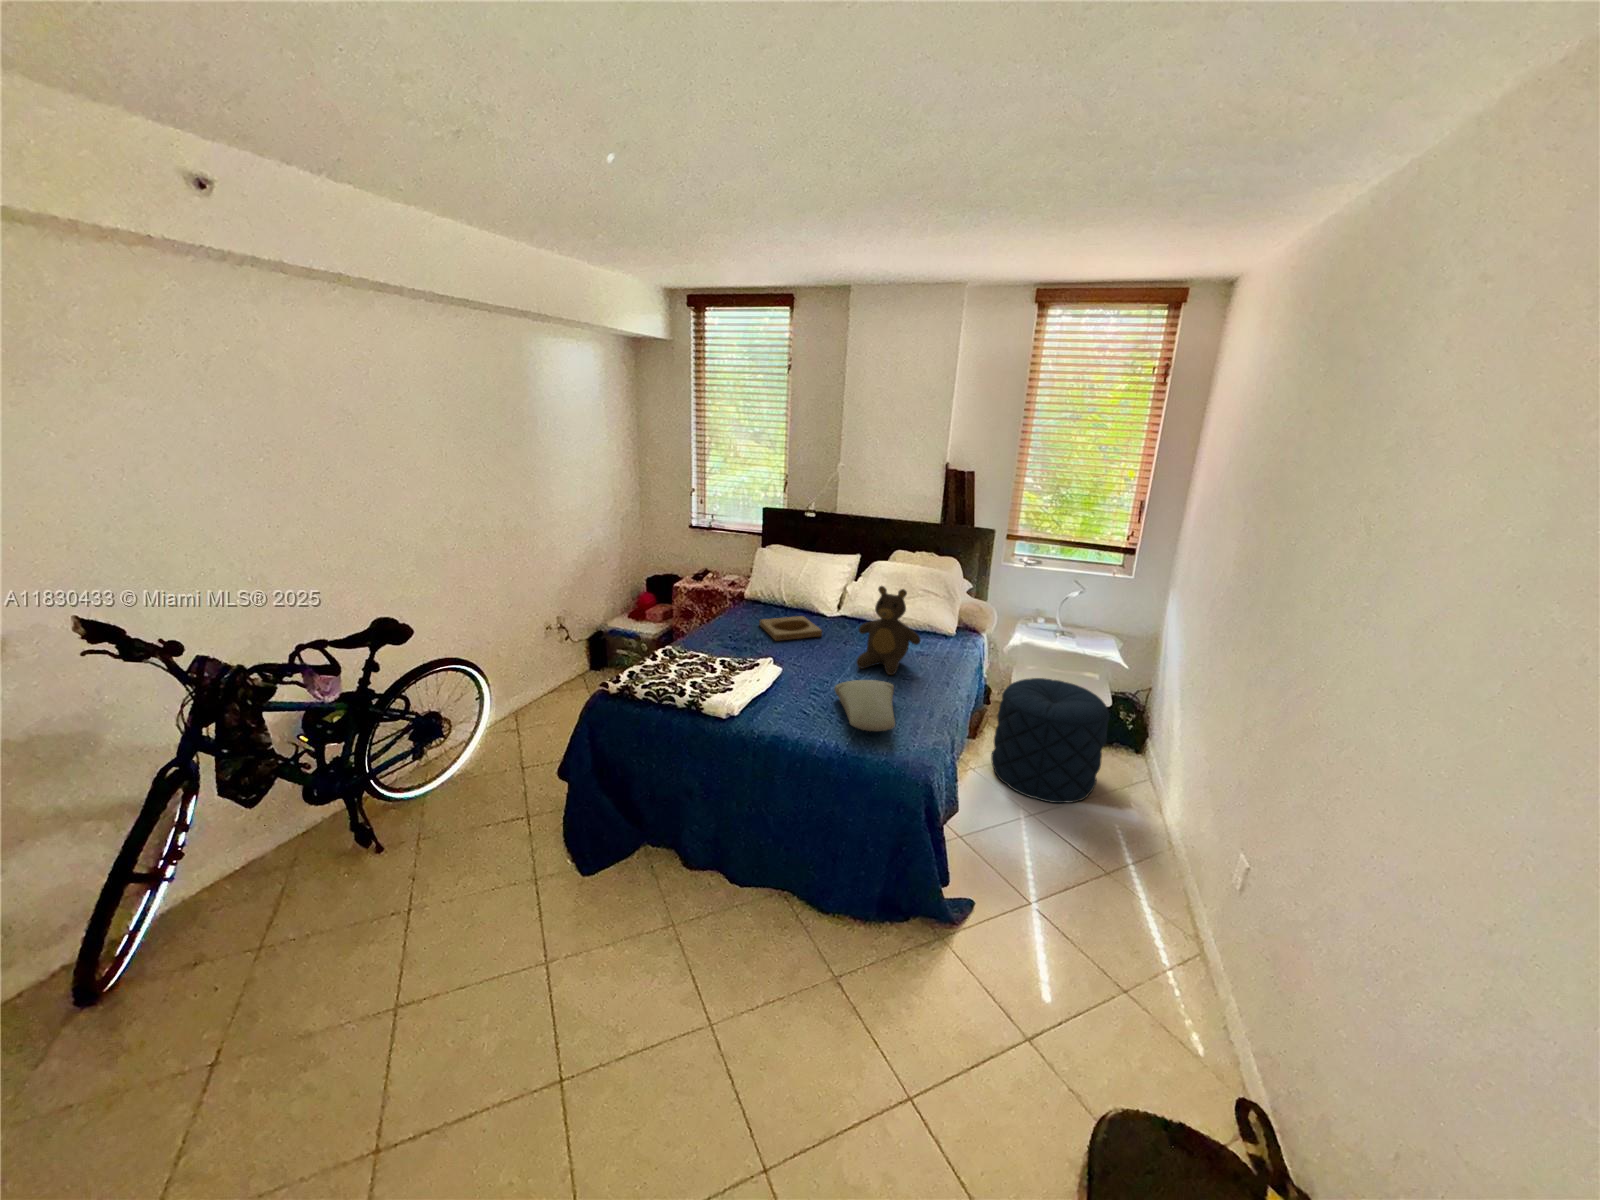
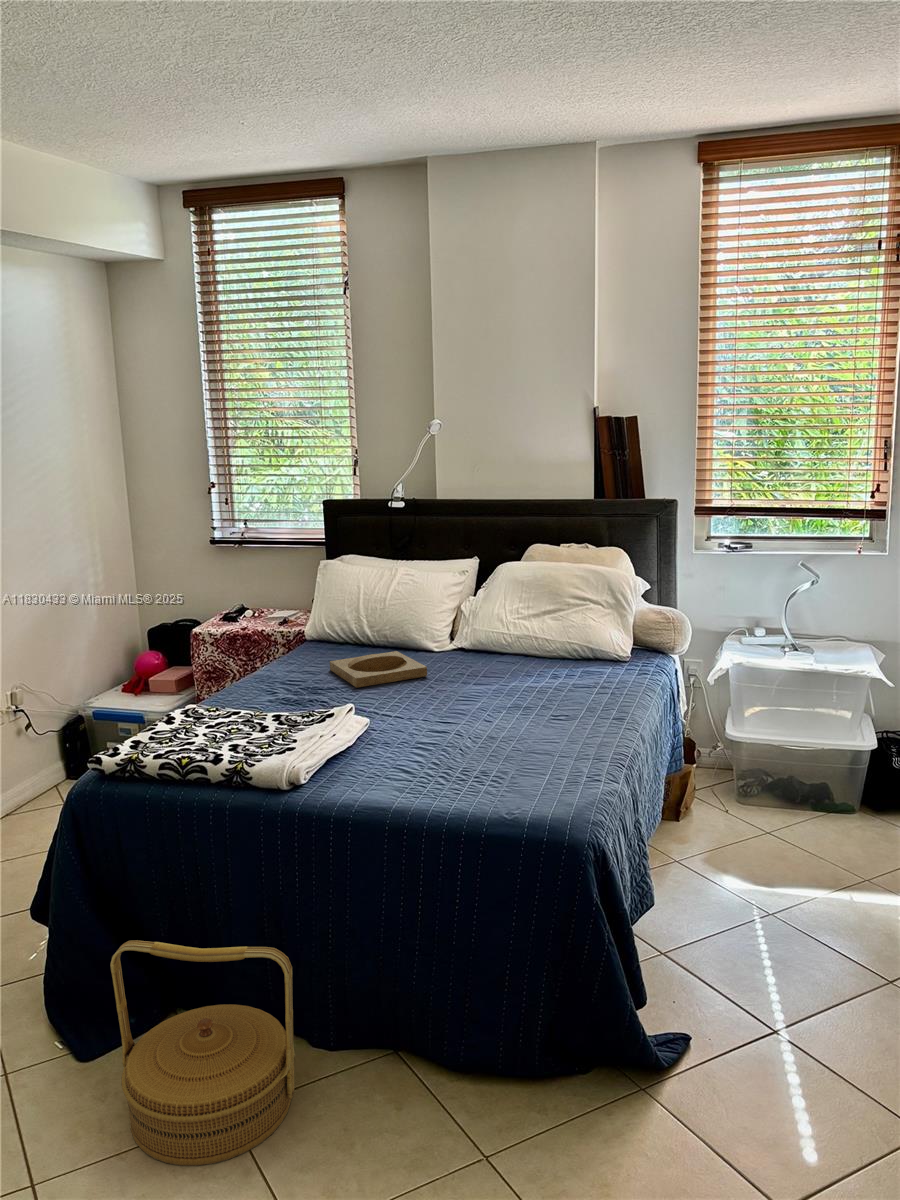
teddy bear: present [856,586,921,675] -> none [480,584,573,716]
pouf: present [991,678,1110,803] -> none [703,711,868,894]
pillow: present [835,680,895,731] -> none [448,717,539,782]
woven basket: none [604,811,721,961] -> present [110,940,295,1166]

